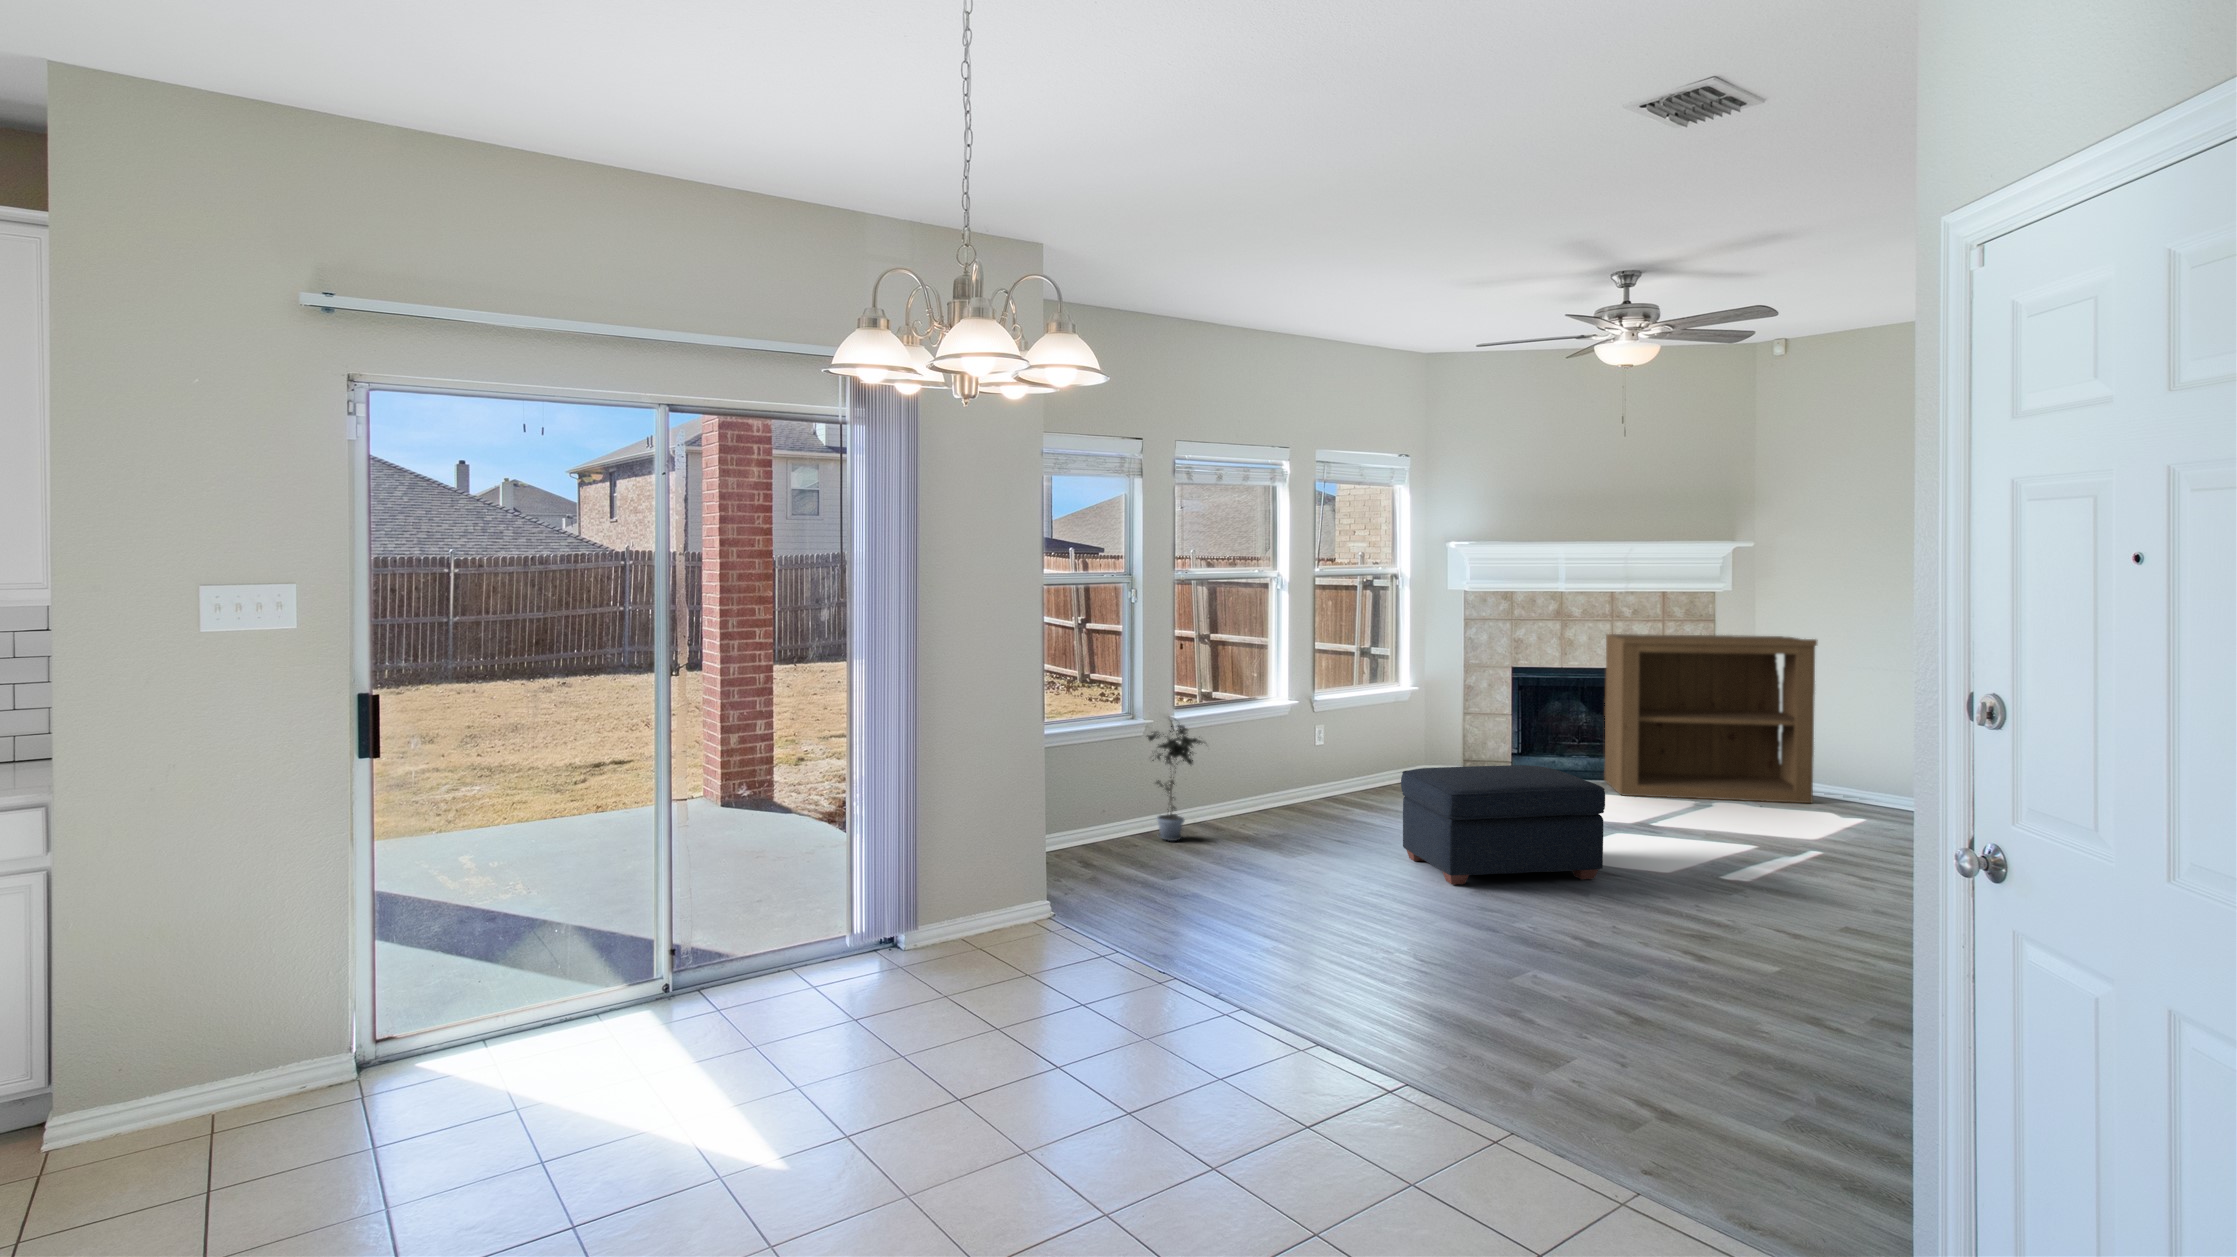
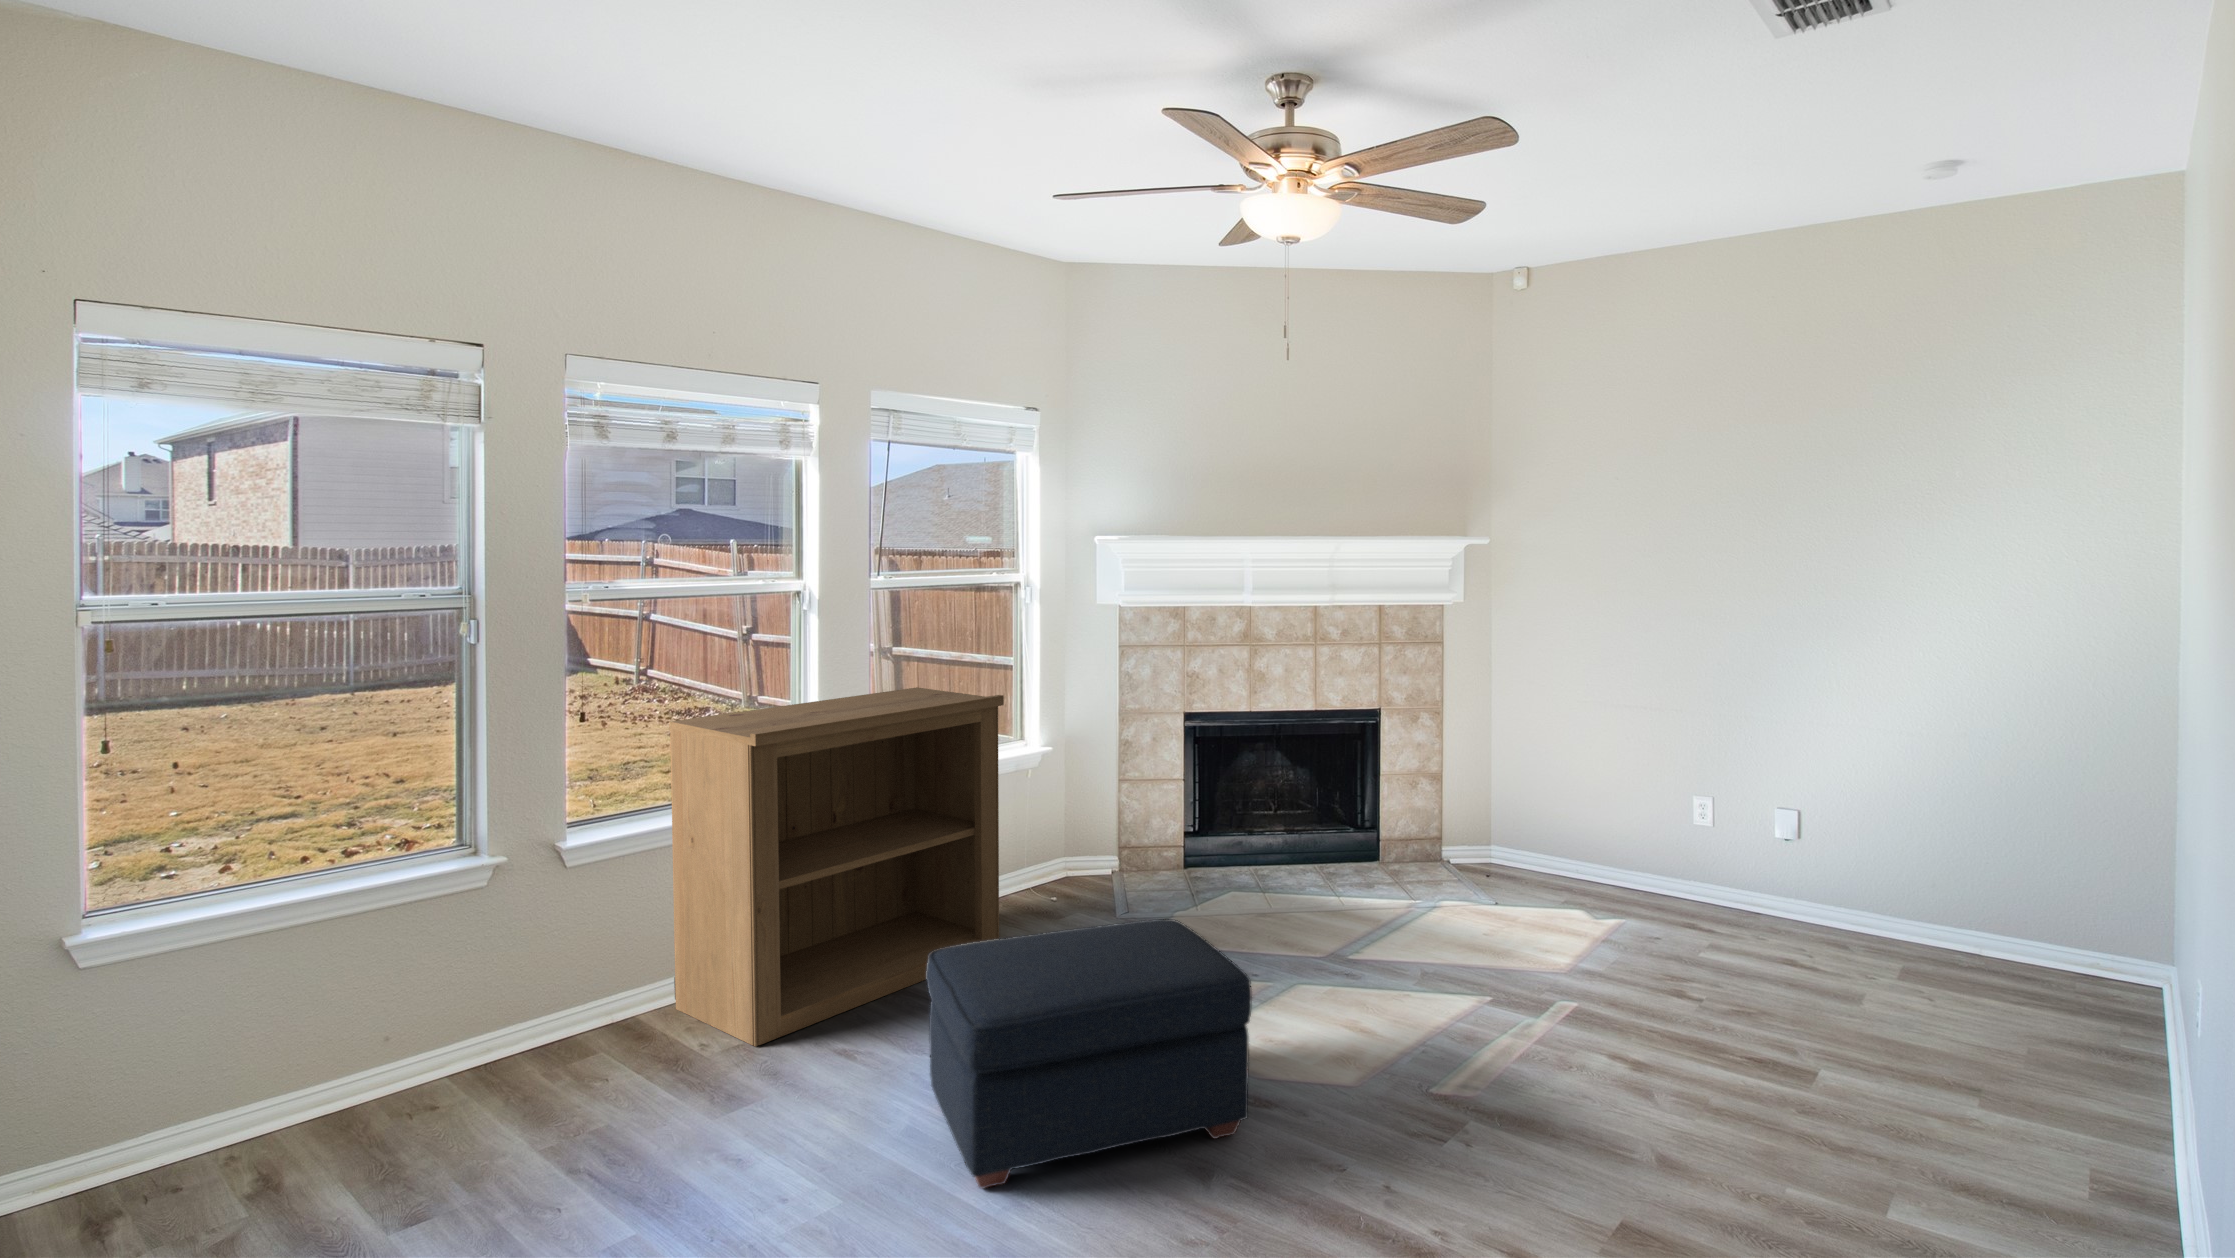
bookshelf: present [1604,634,1817,803] -> present [669,687,1004,1046]
potted plant: present [1147,725,1205,841] -> none [470,865,585,1095]

